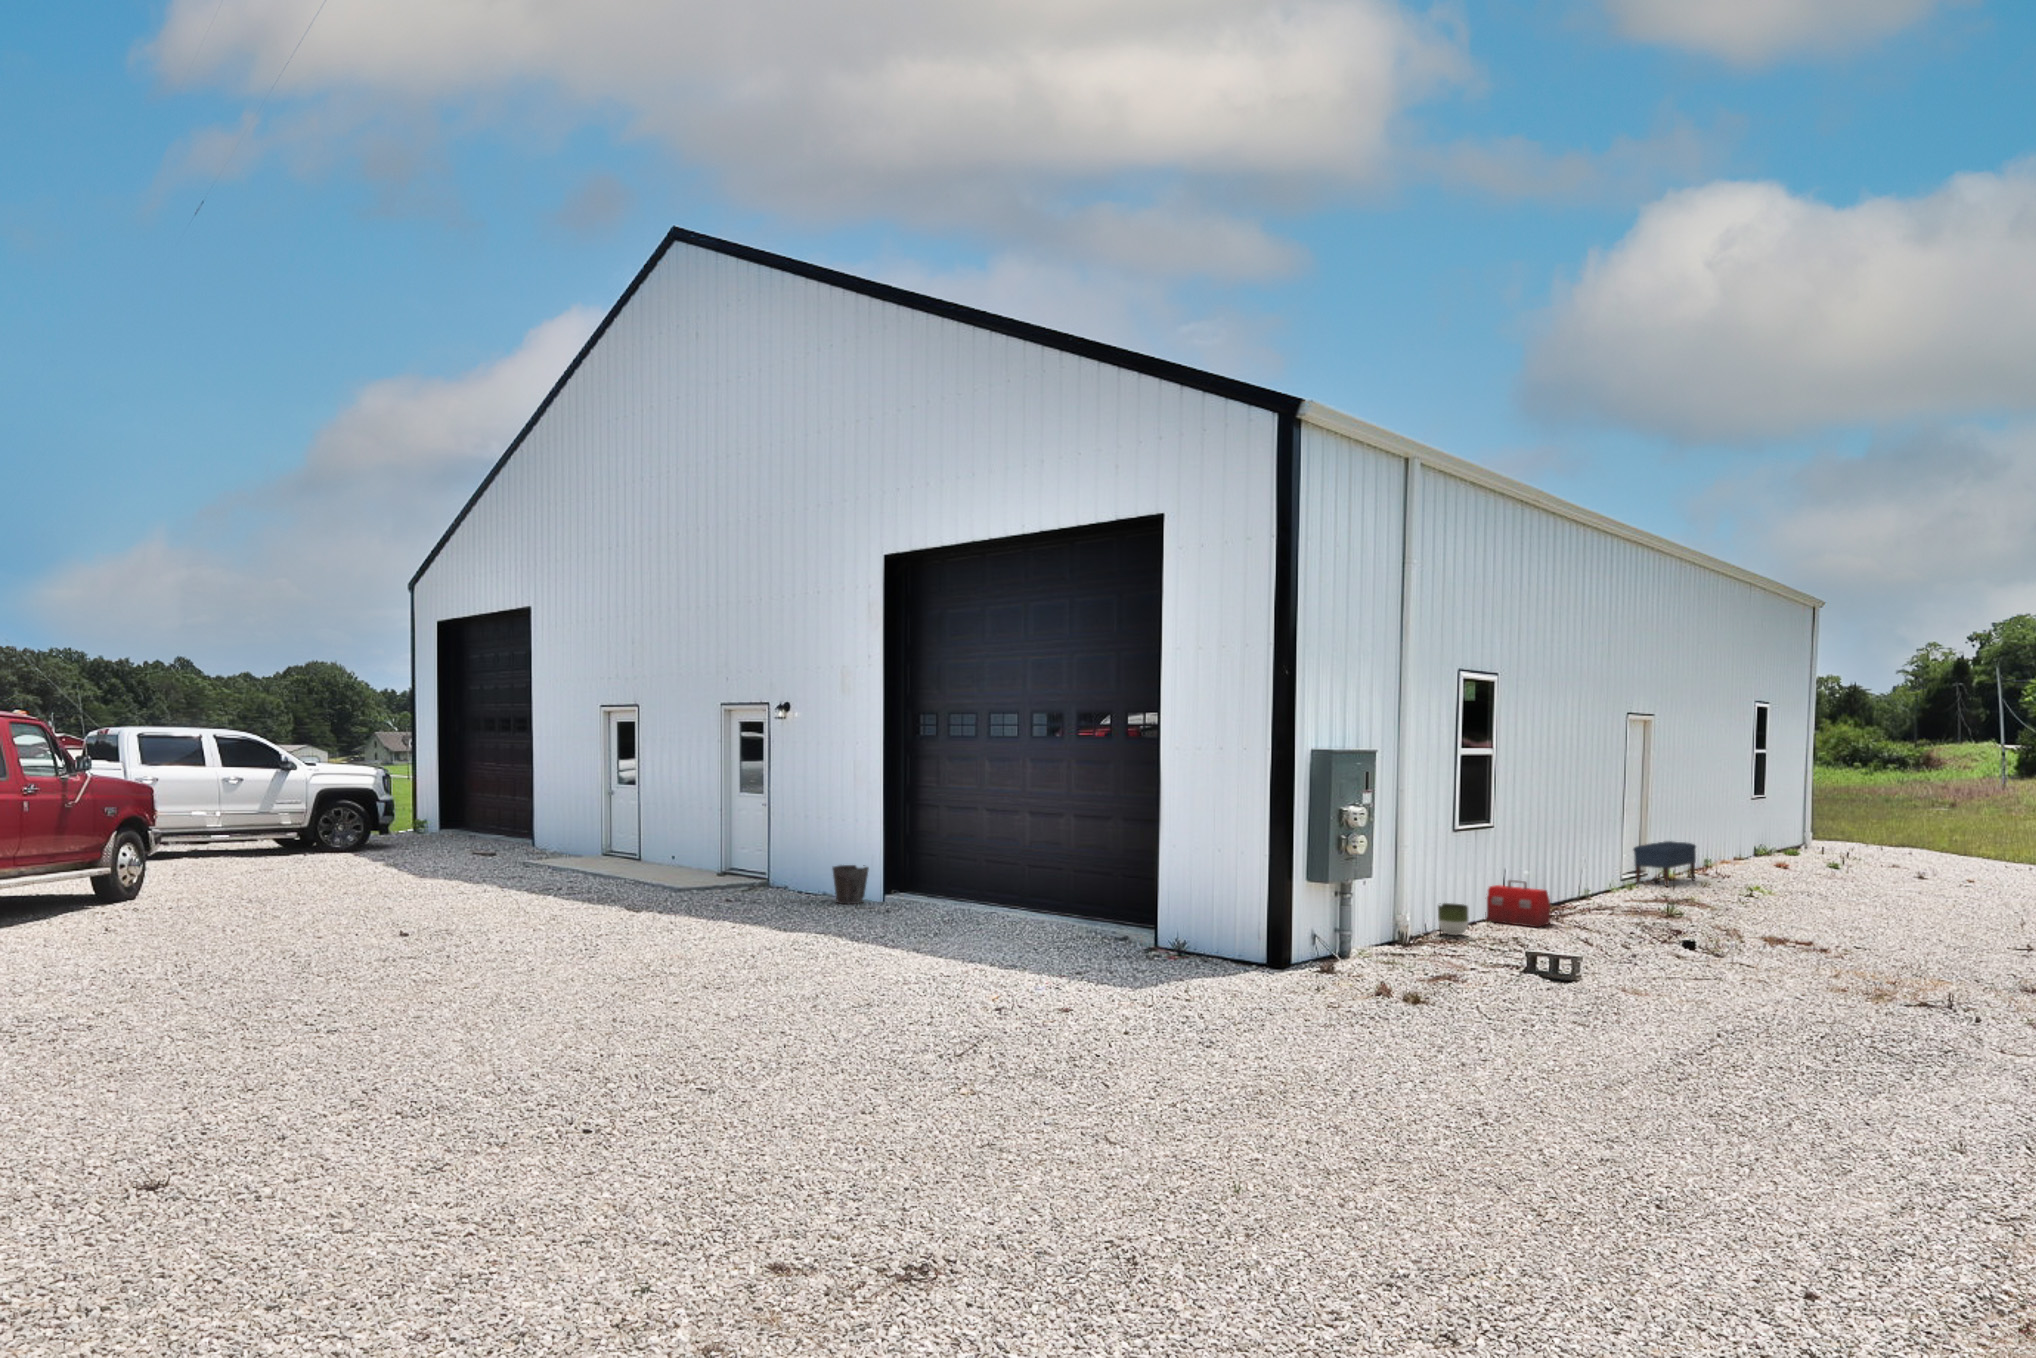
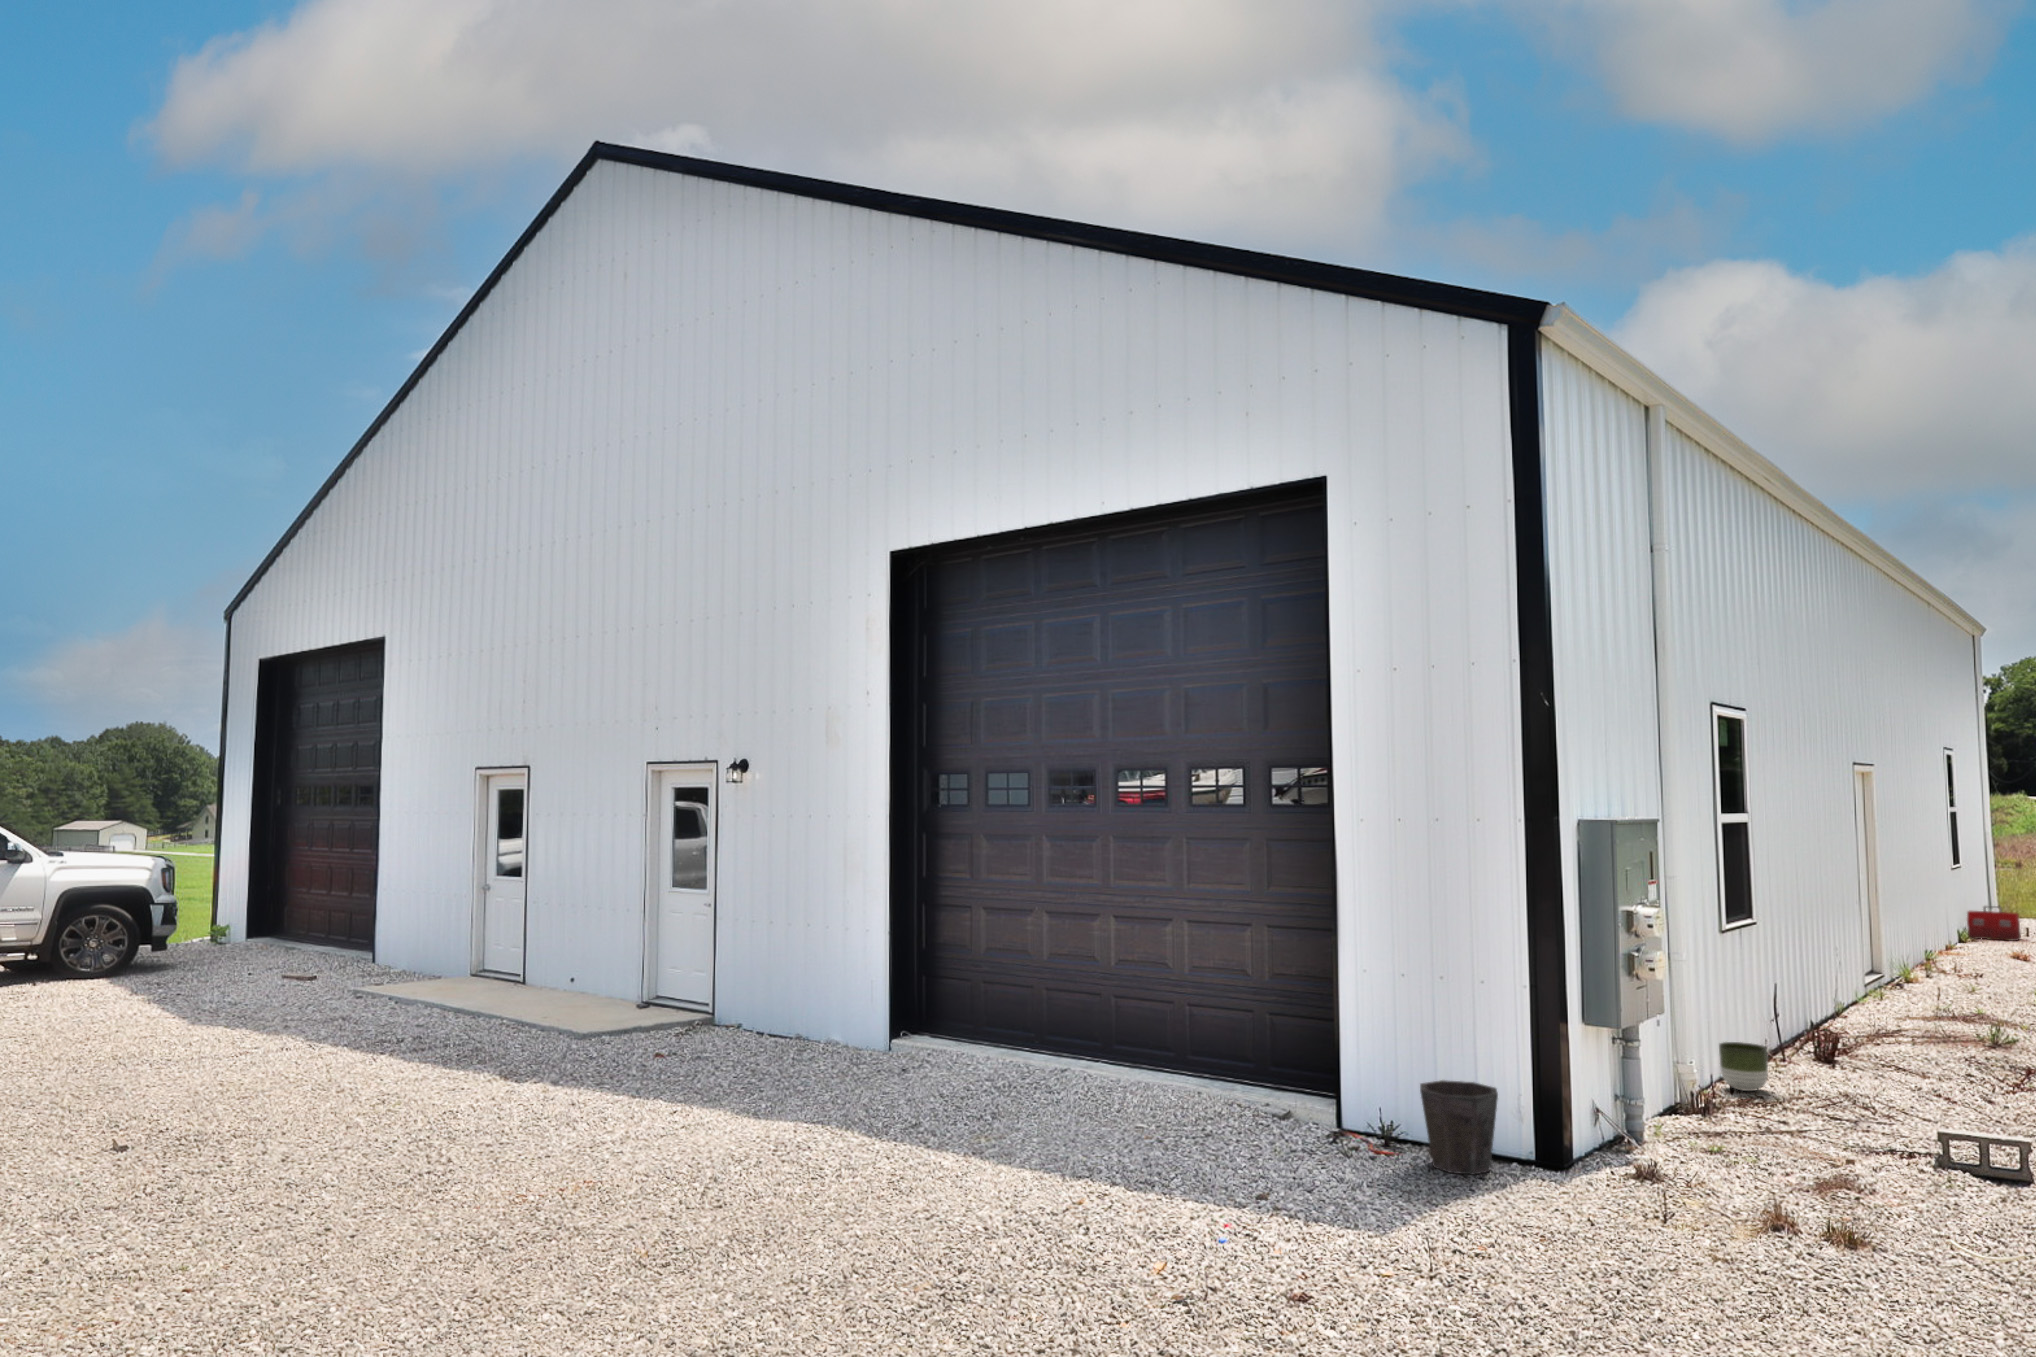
bench: present [1633,841,1696,887] -> none [1870,931,1942,995]
waste bin: present [832,865,869,904] -> present [1420,1080,1498,1175]
toolbox: present [1485,880,1550,927] -> present [1967,906,2021,941]

